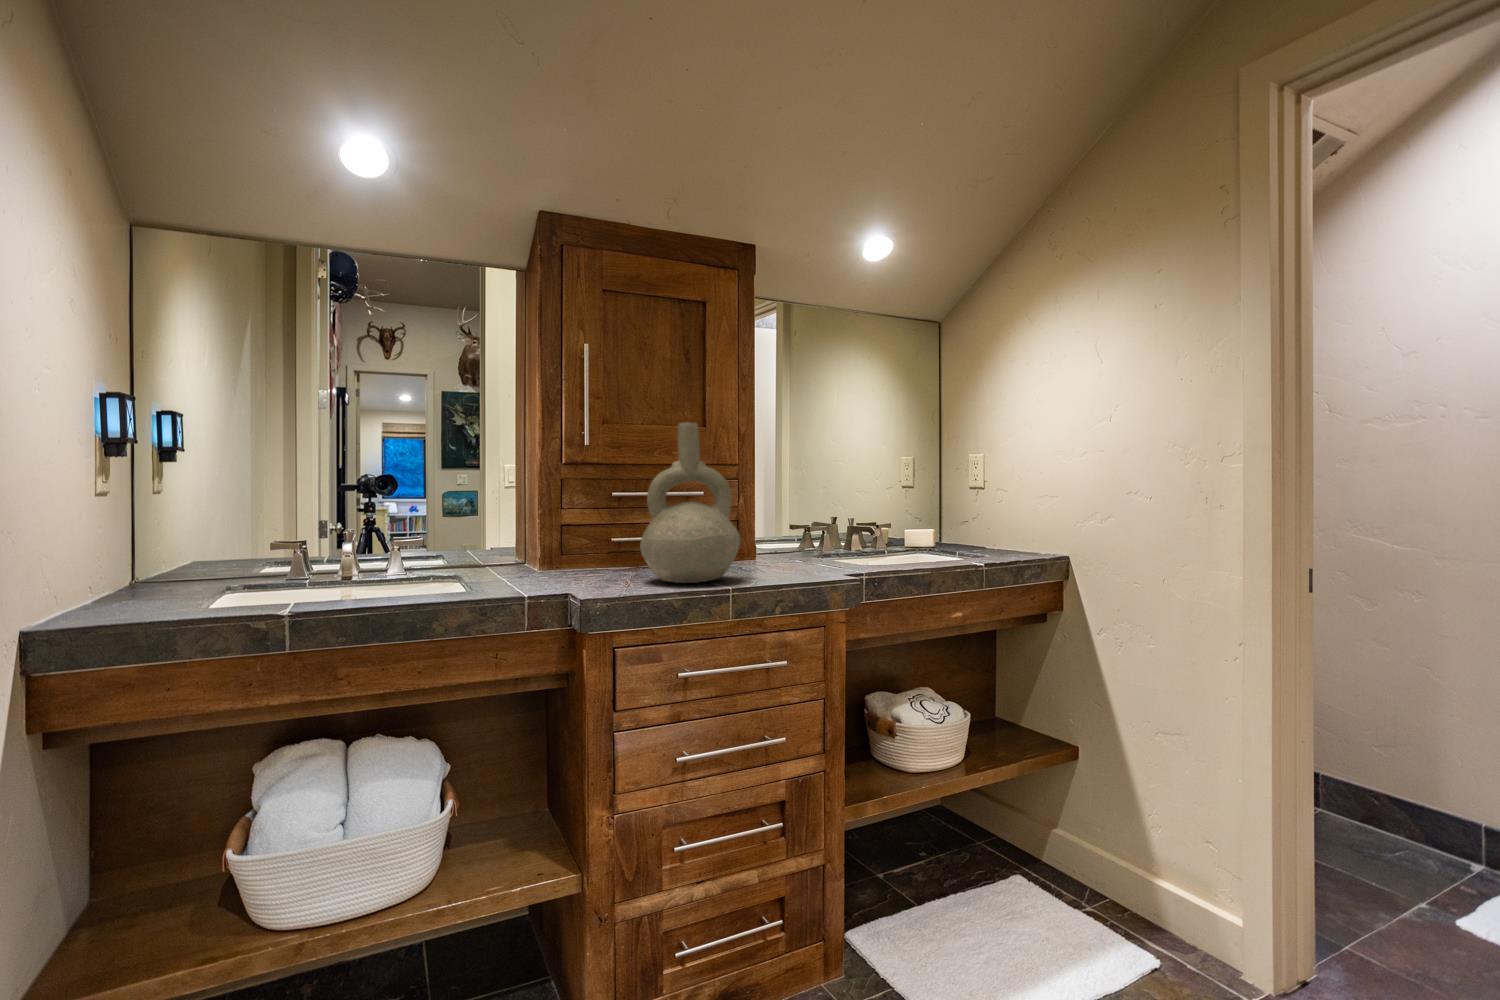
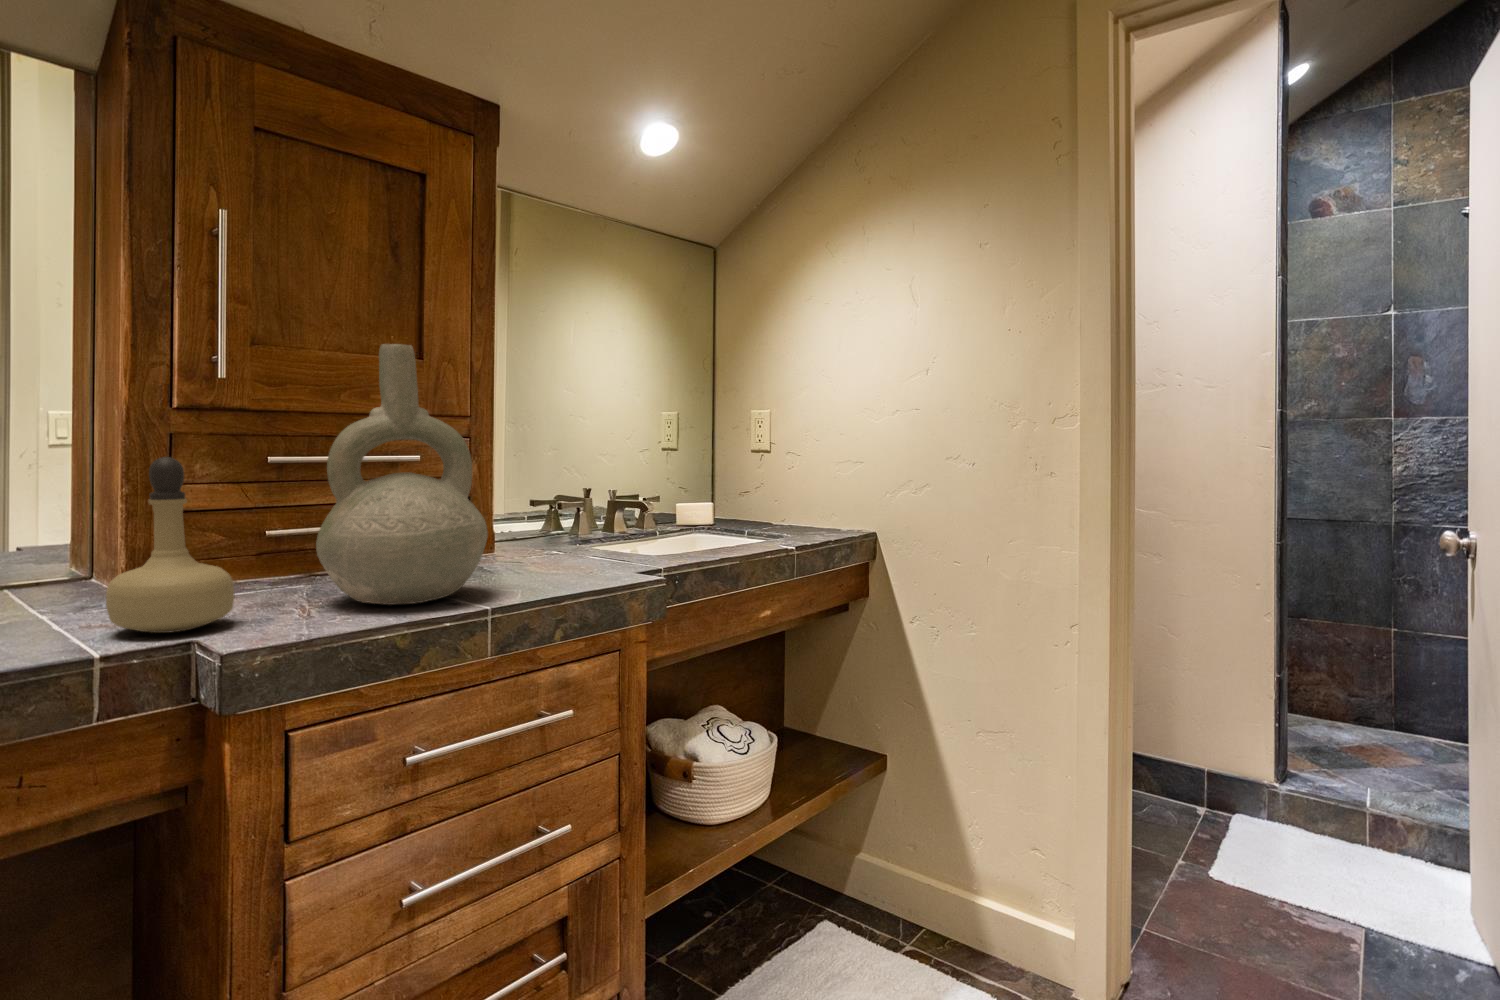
perfume bottle: none [534,491,595,589] -> present [106,457,235,633]

